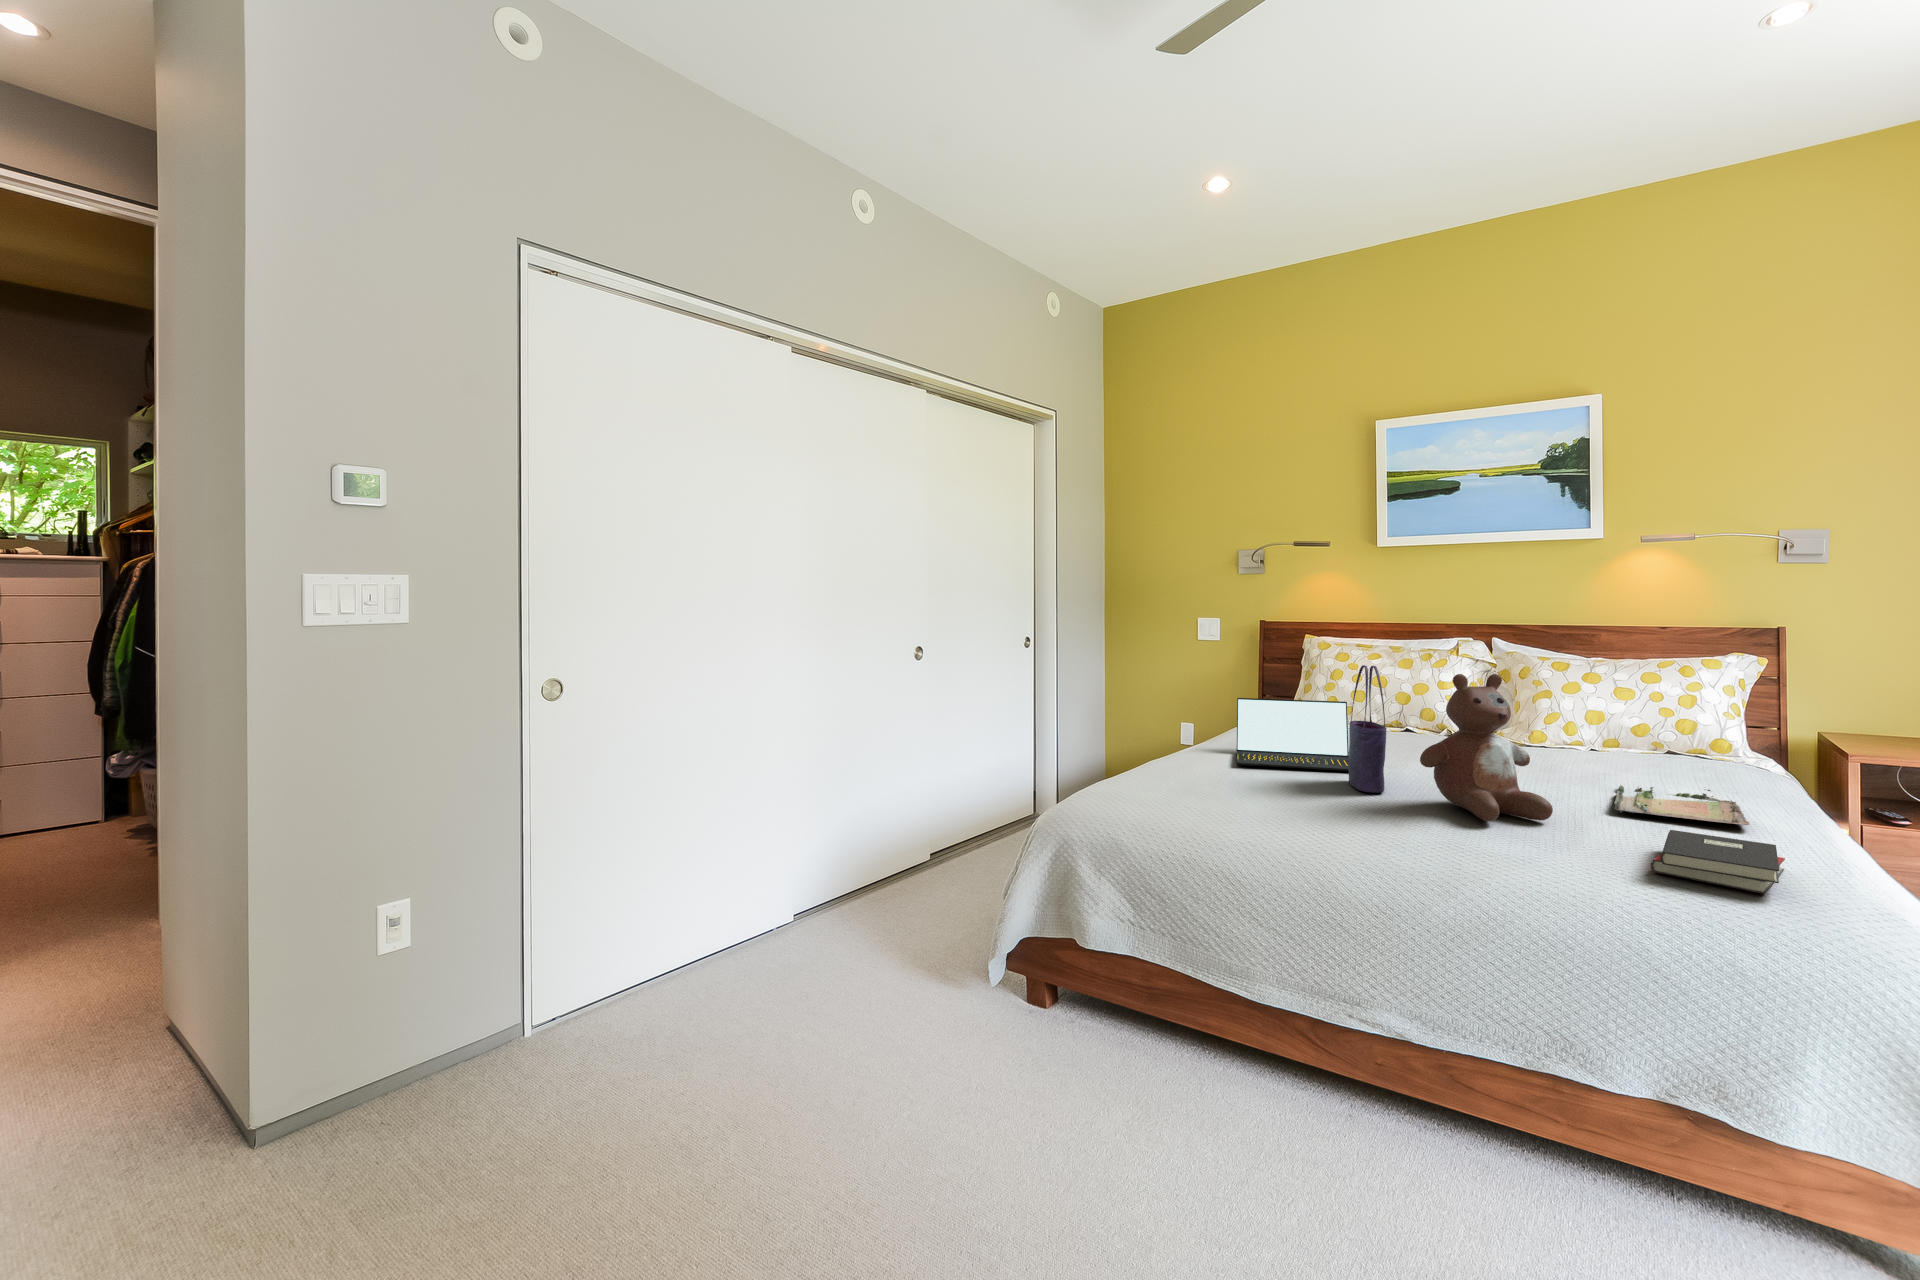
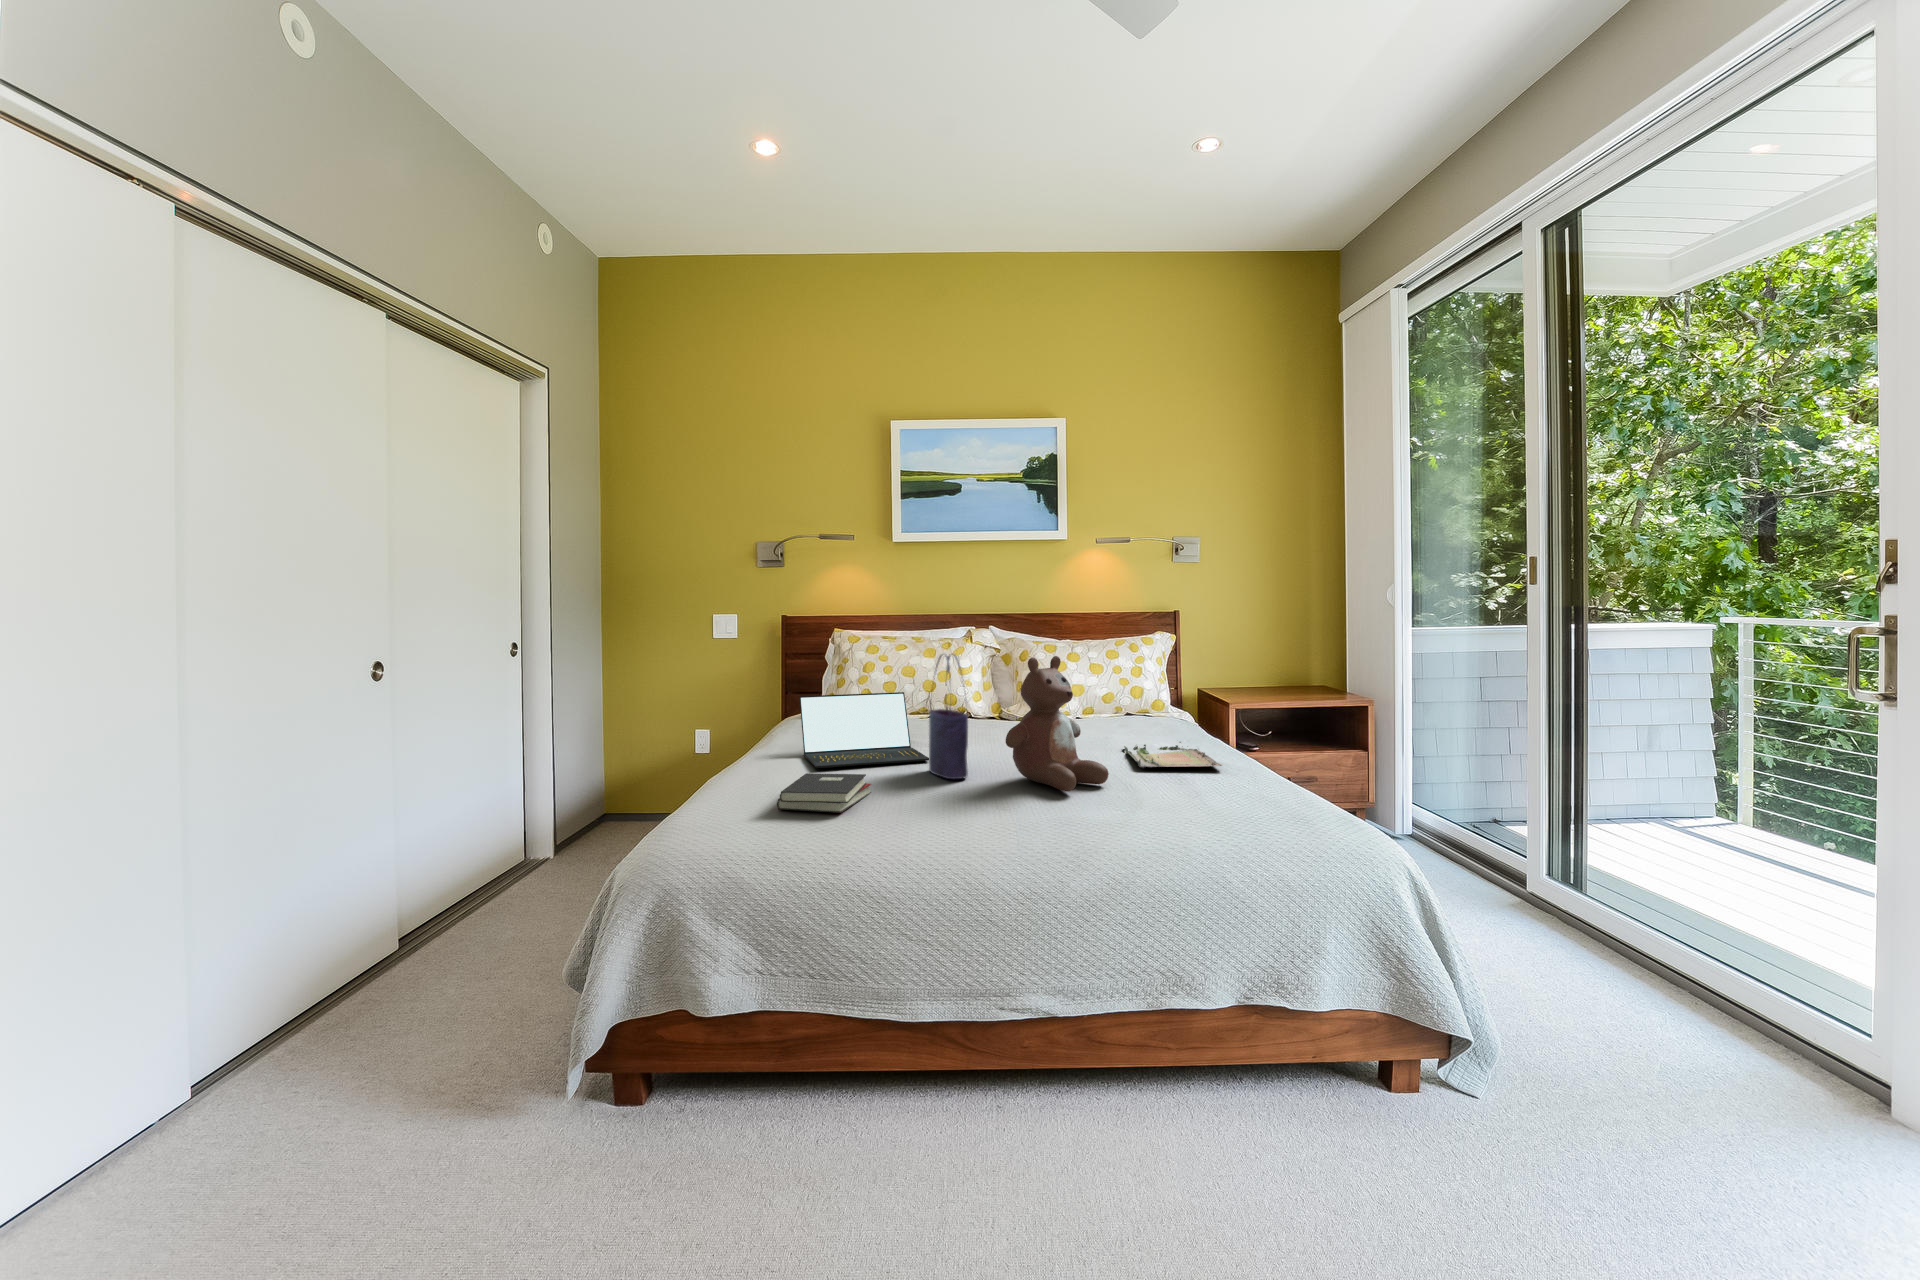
hardback book: present [1651,830,1785,894] -> present [777,773,871,813]

